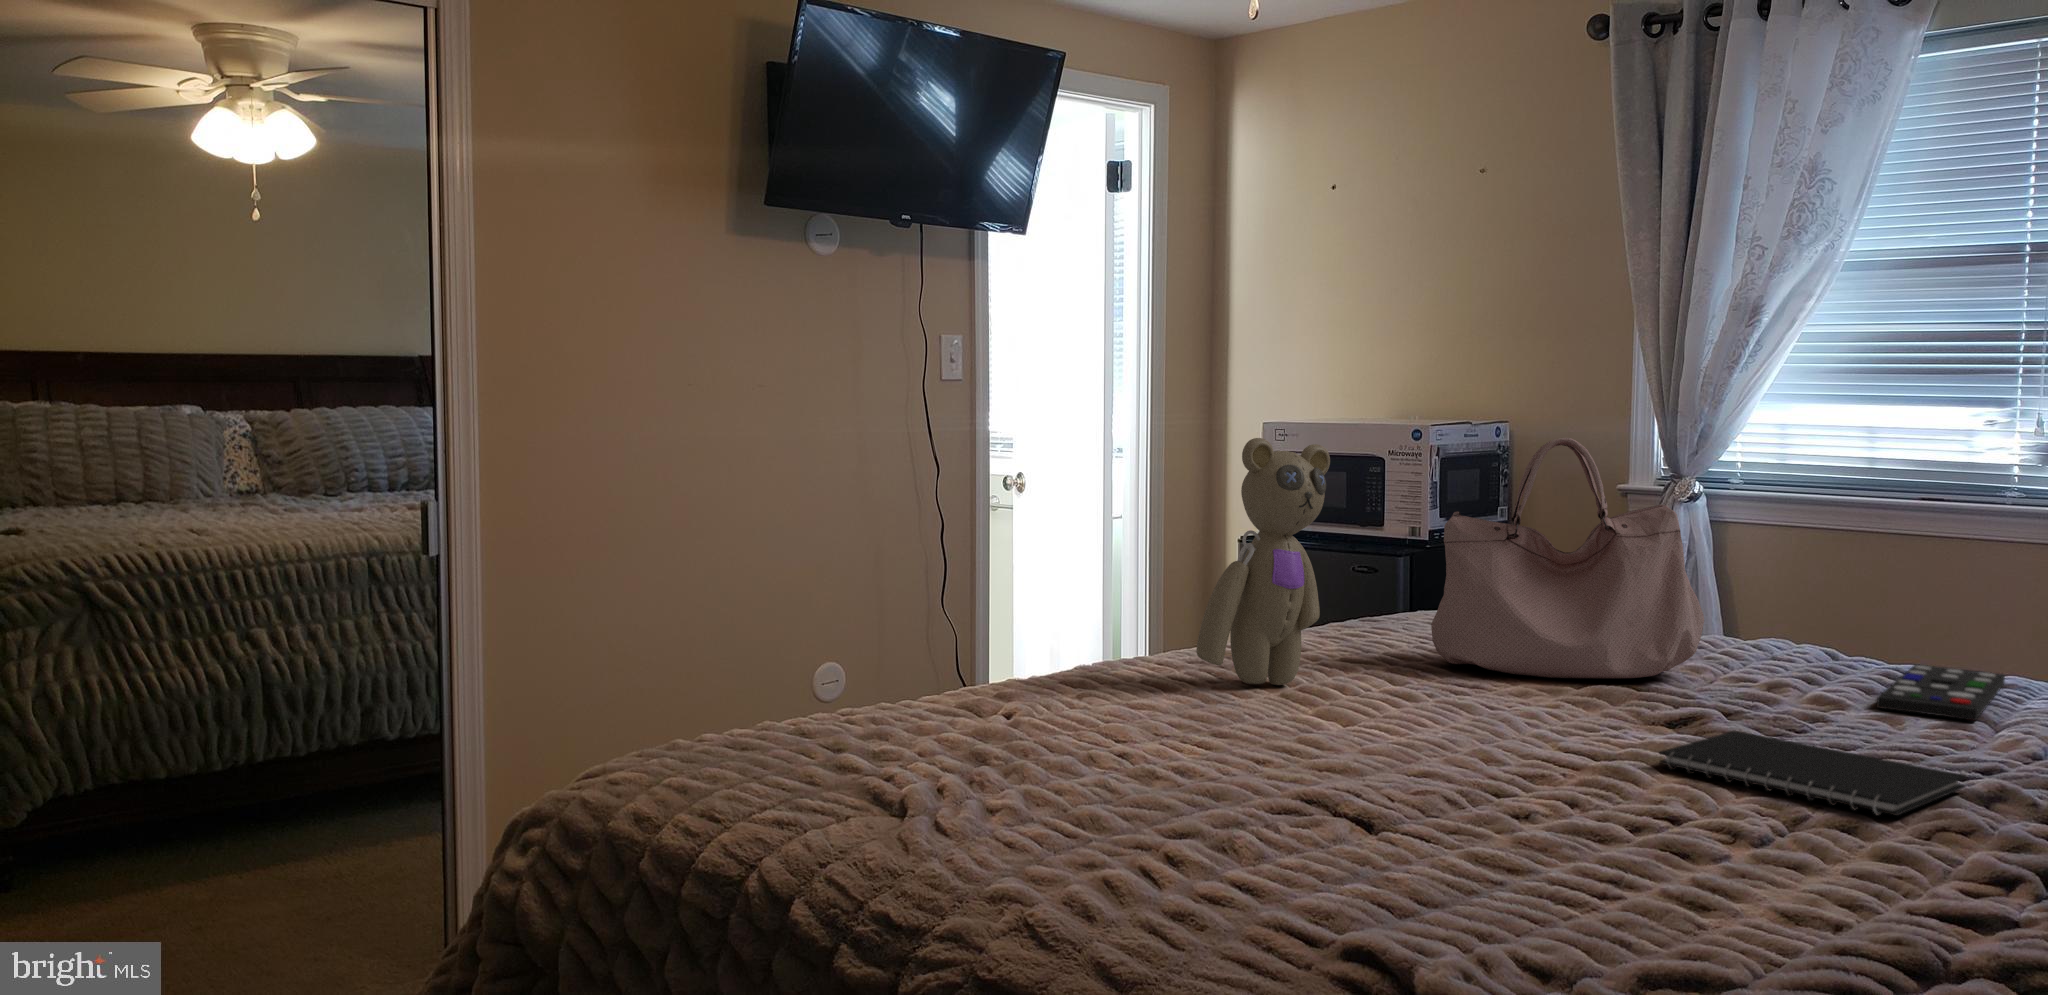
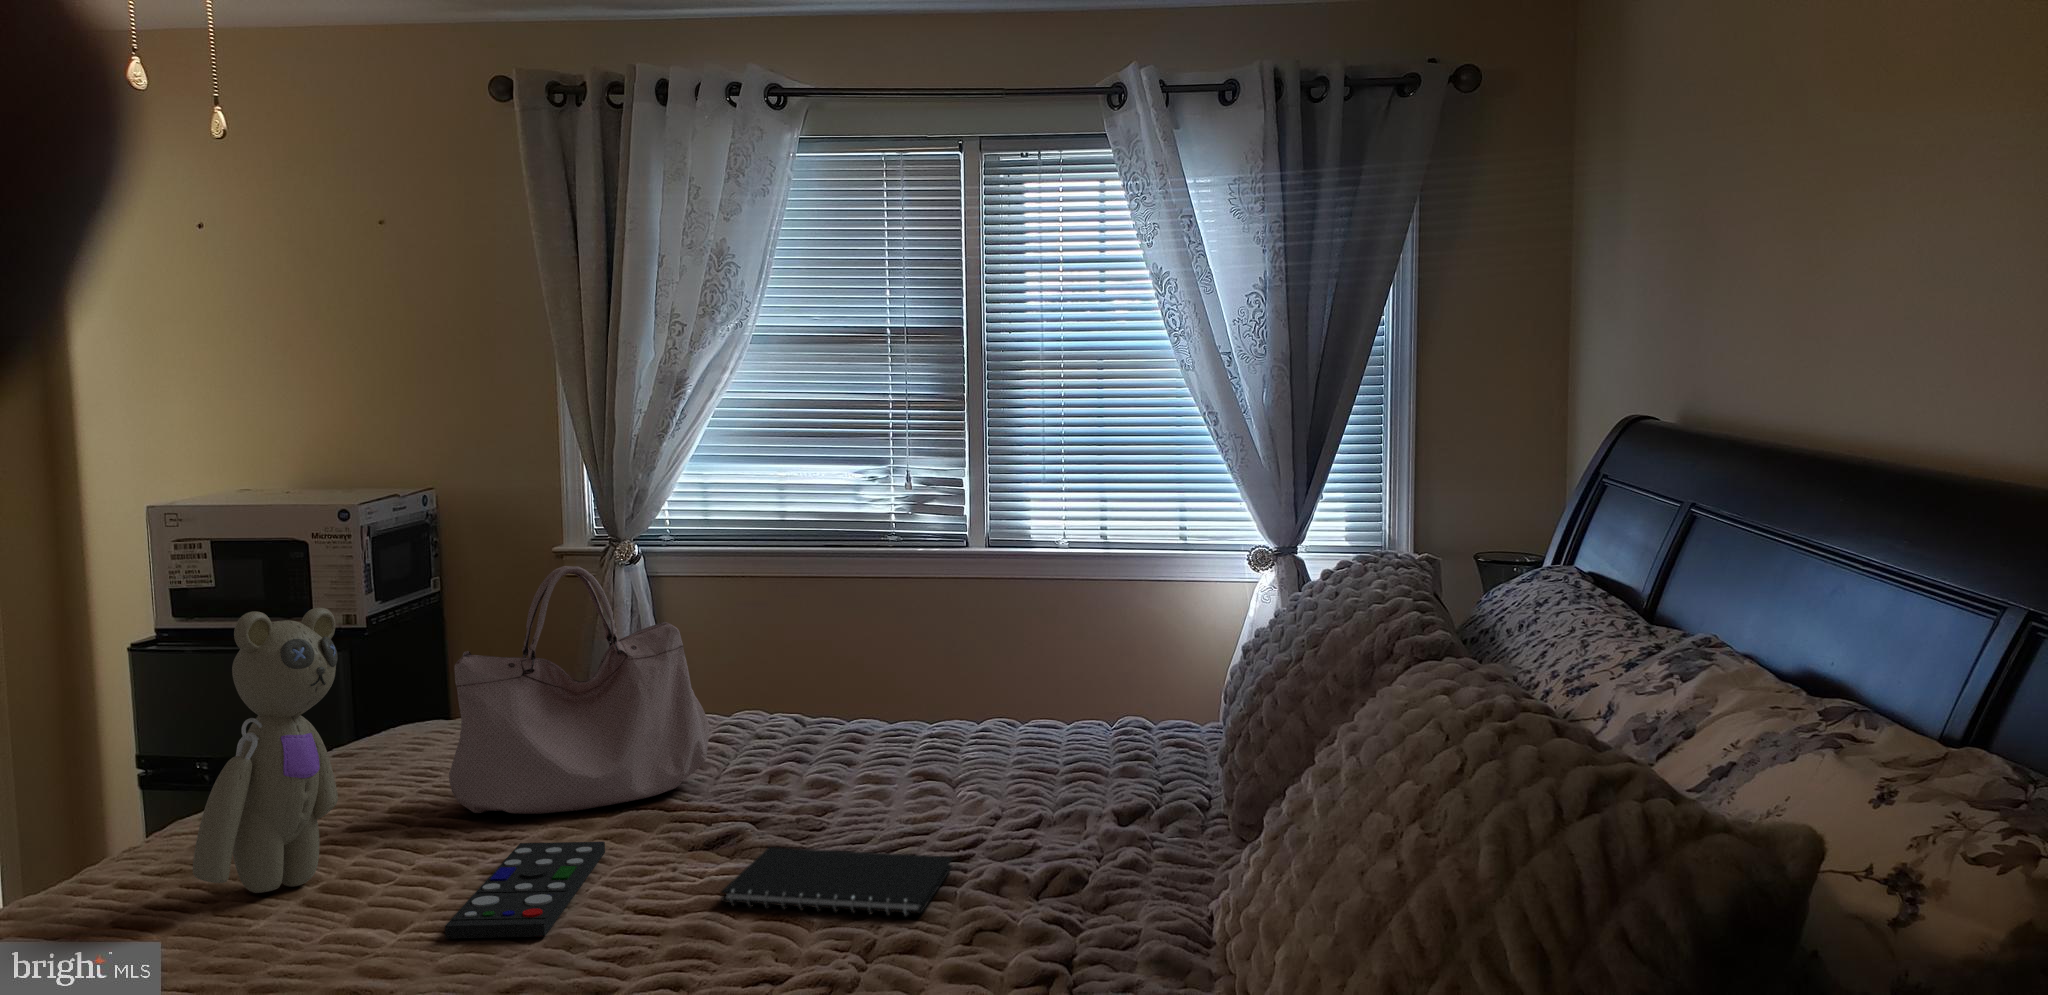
remote control: present [1877,664,2005,720] -> present [445,842,605,938]

